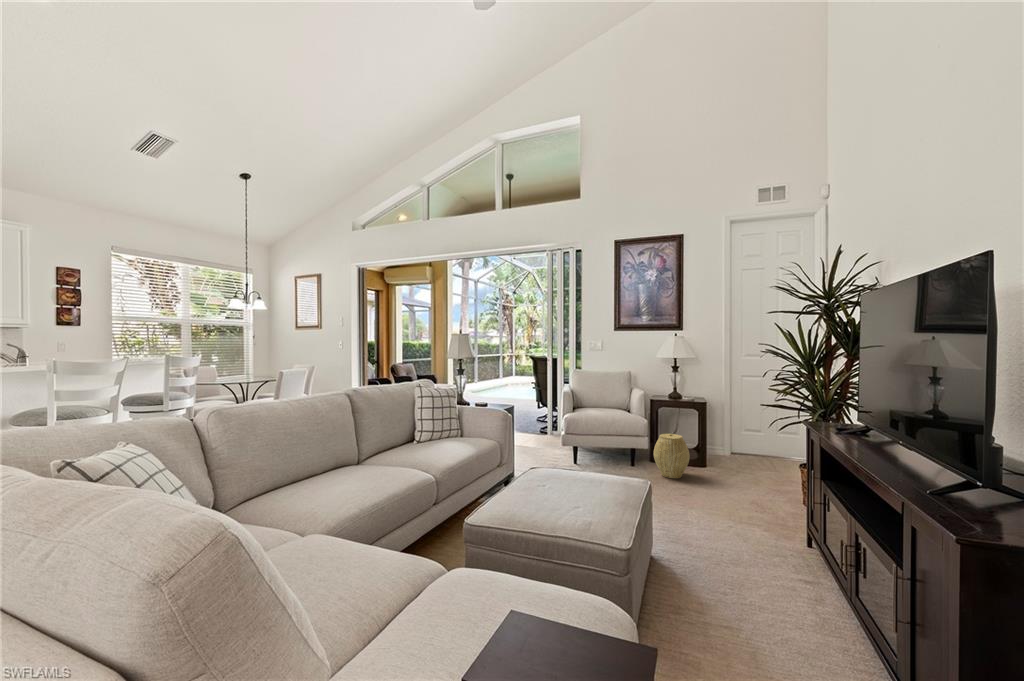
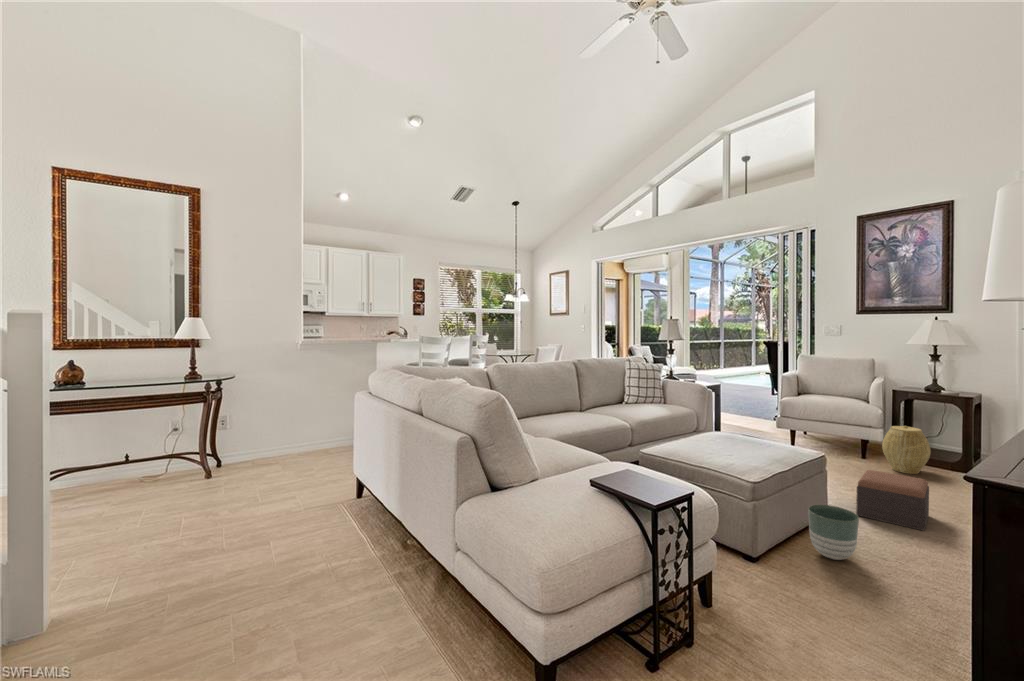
footstool: none [674,490,742,552] -> present [856,470,929,531]
planter: none [684,559,740,633] -> present [808,505,859,560]

